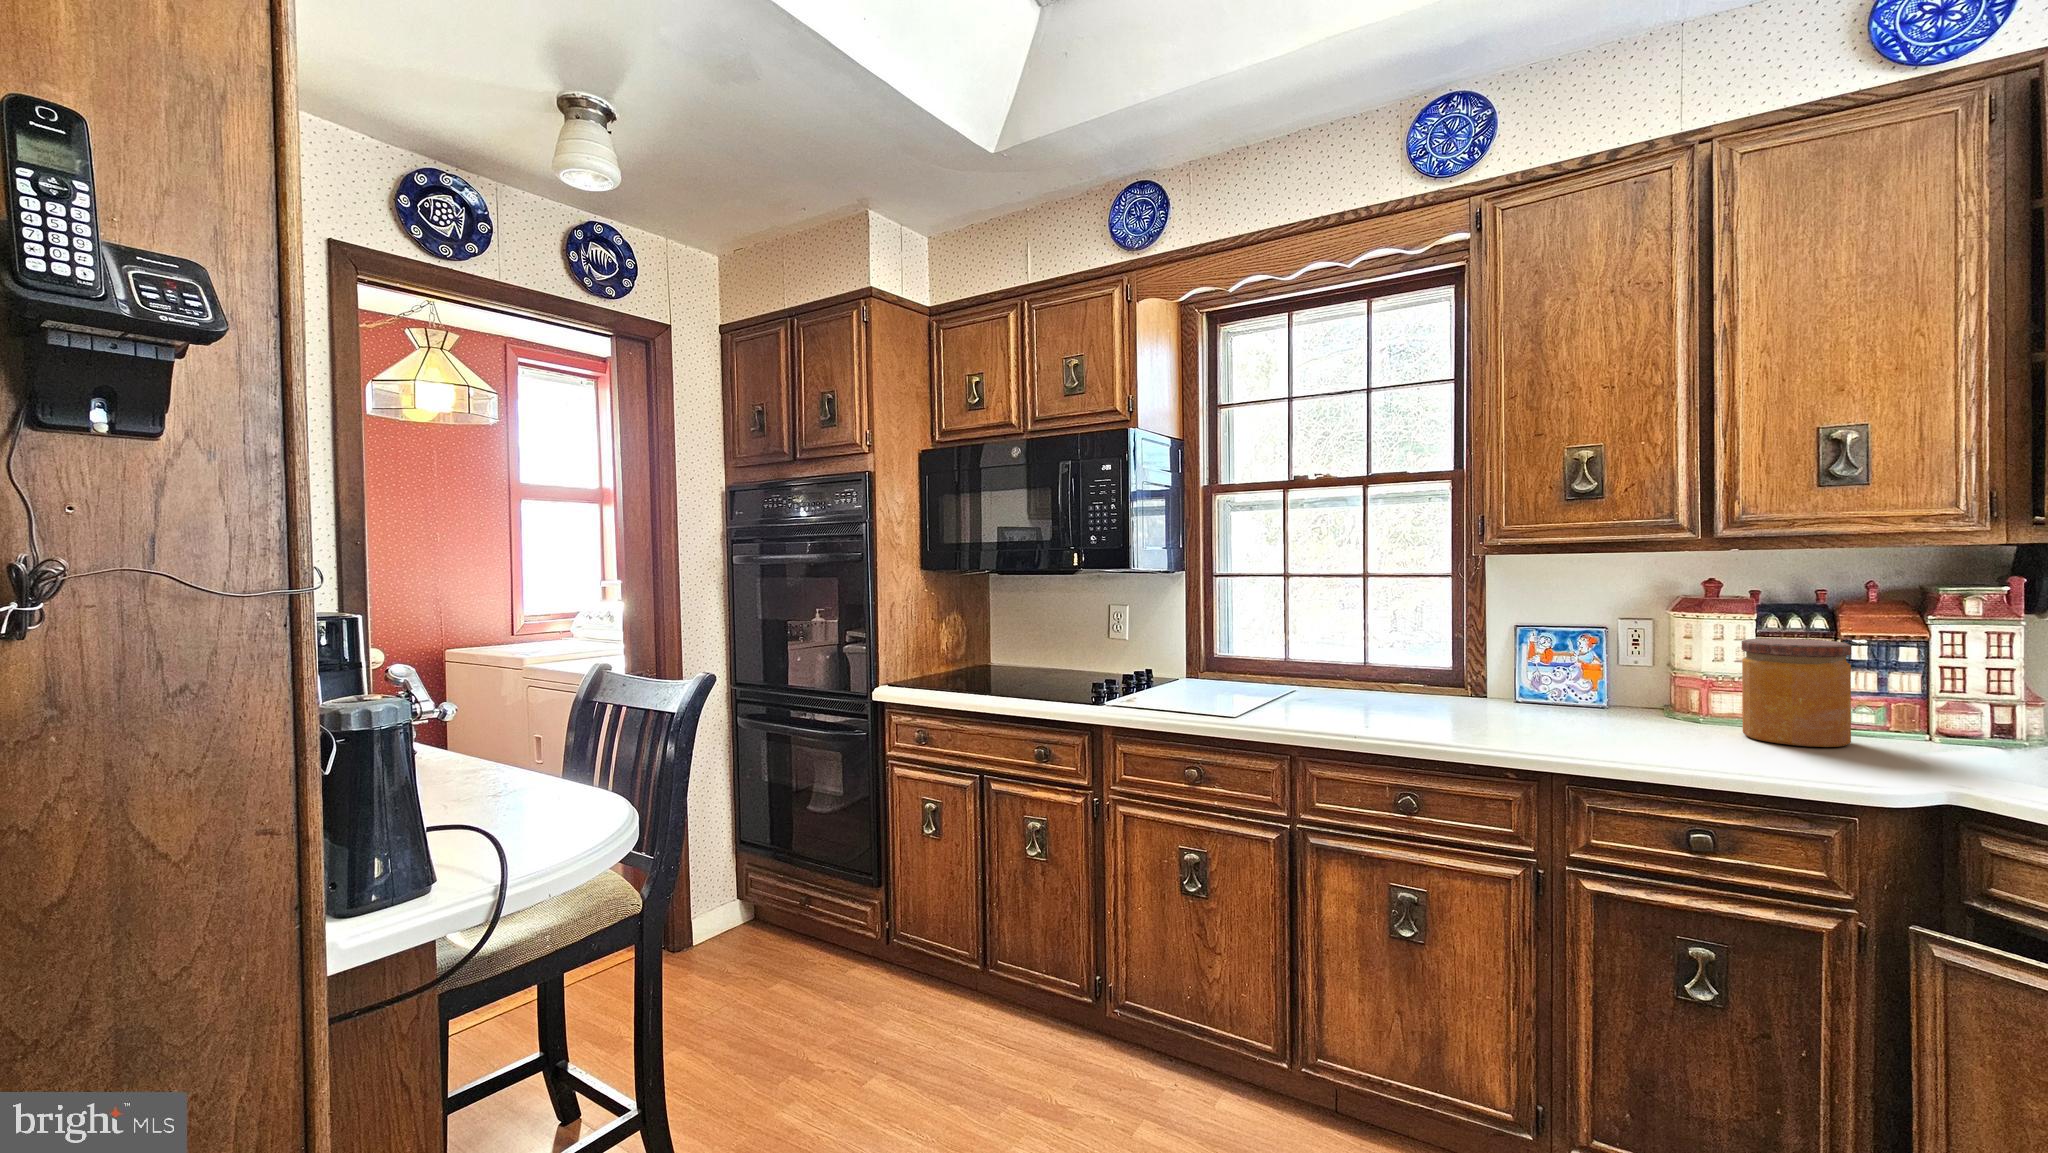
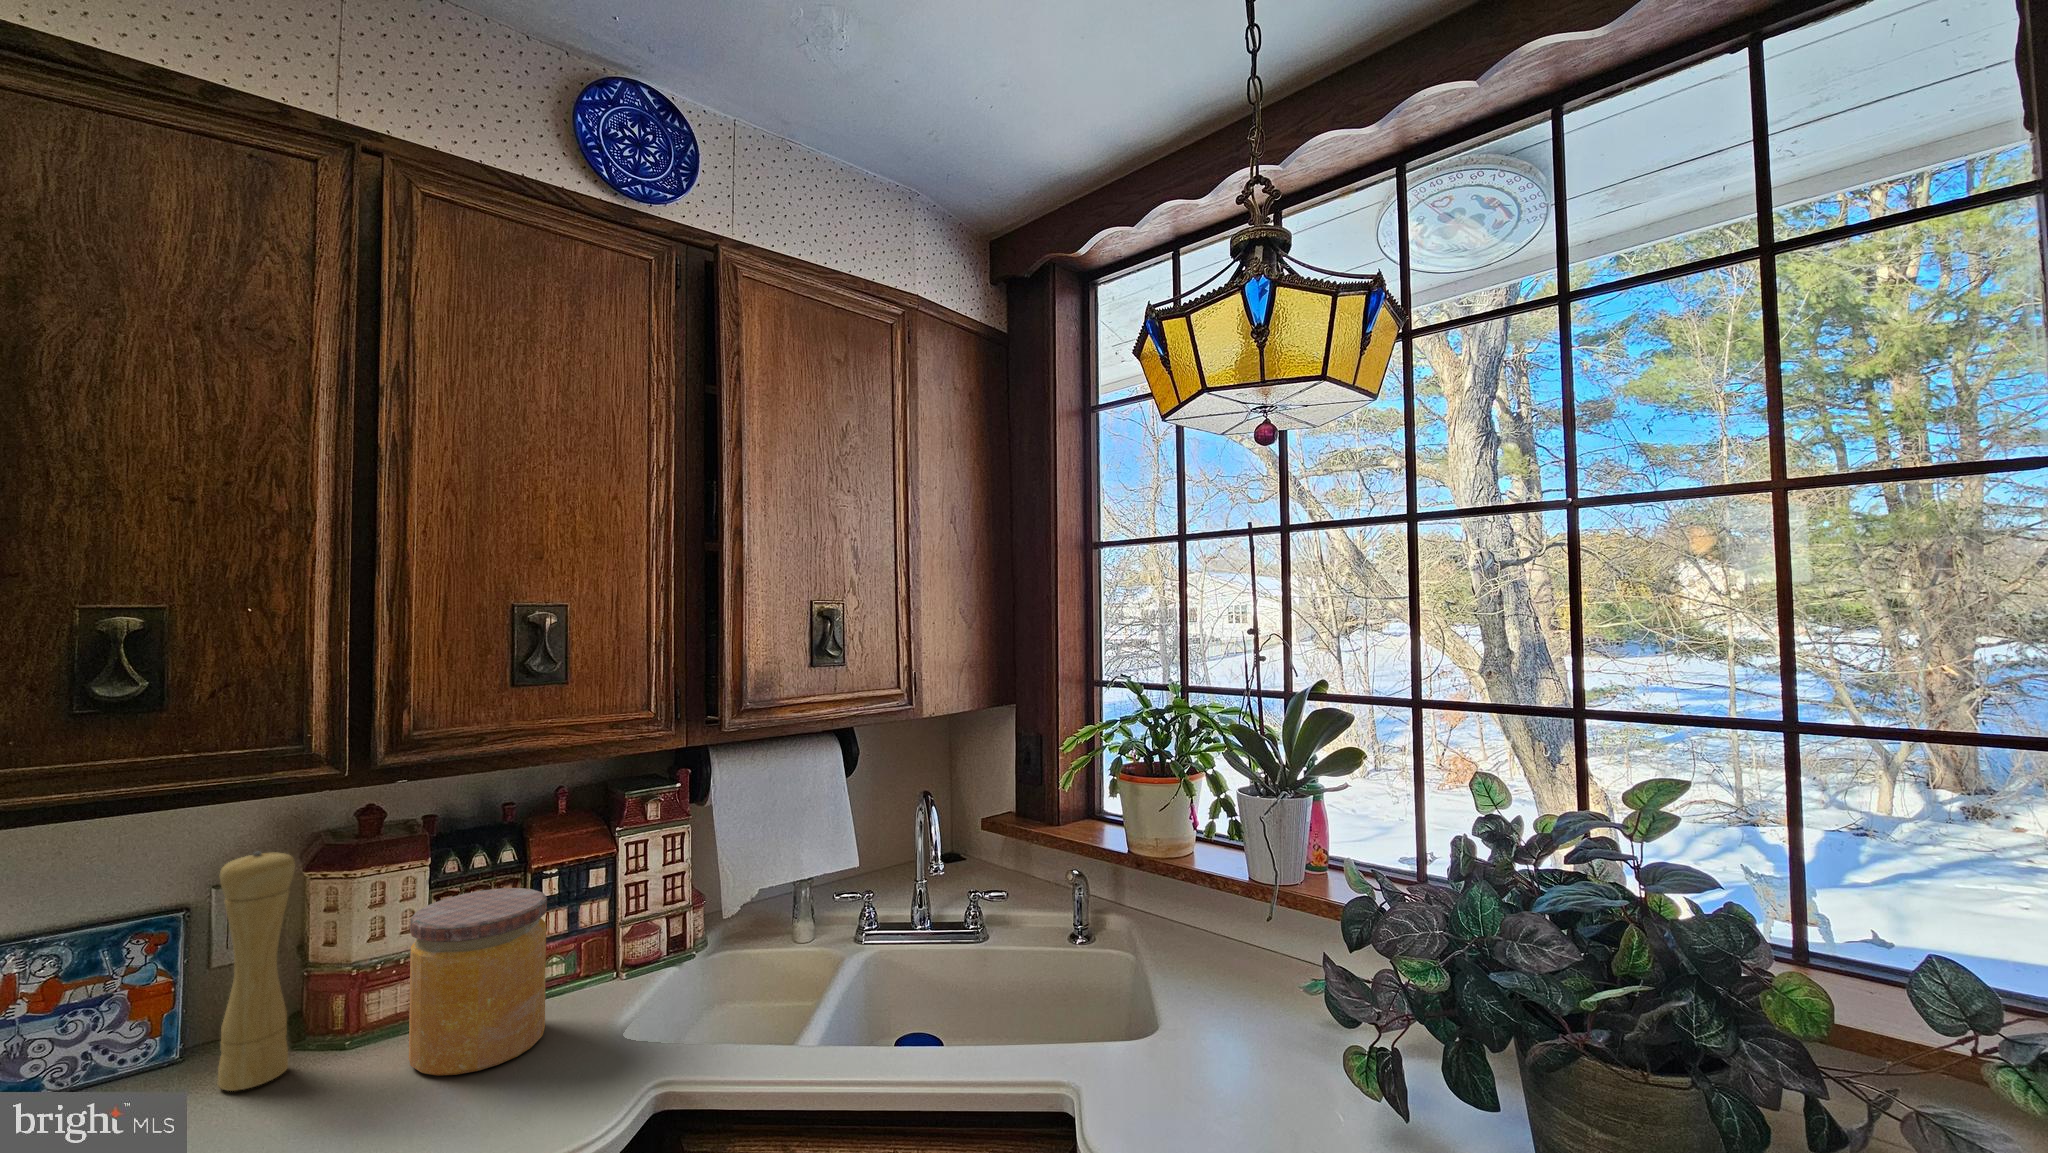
pepper mill: none [1626,590,1667,722] -> present [217,852,295,1091]

